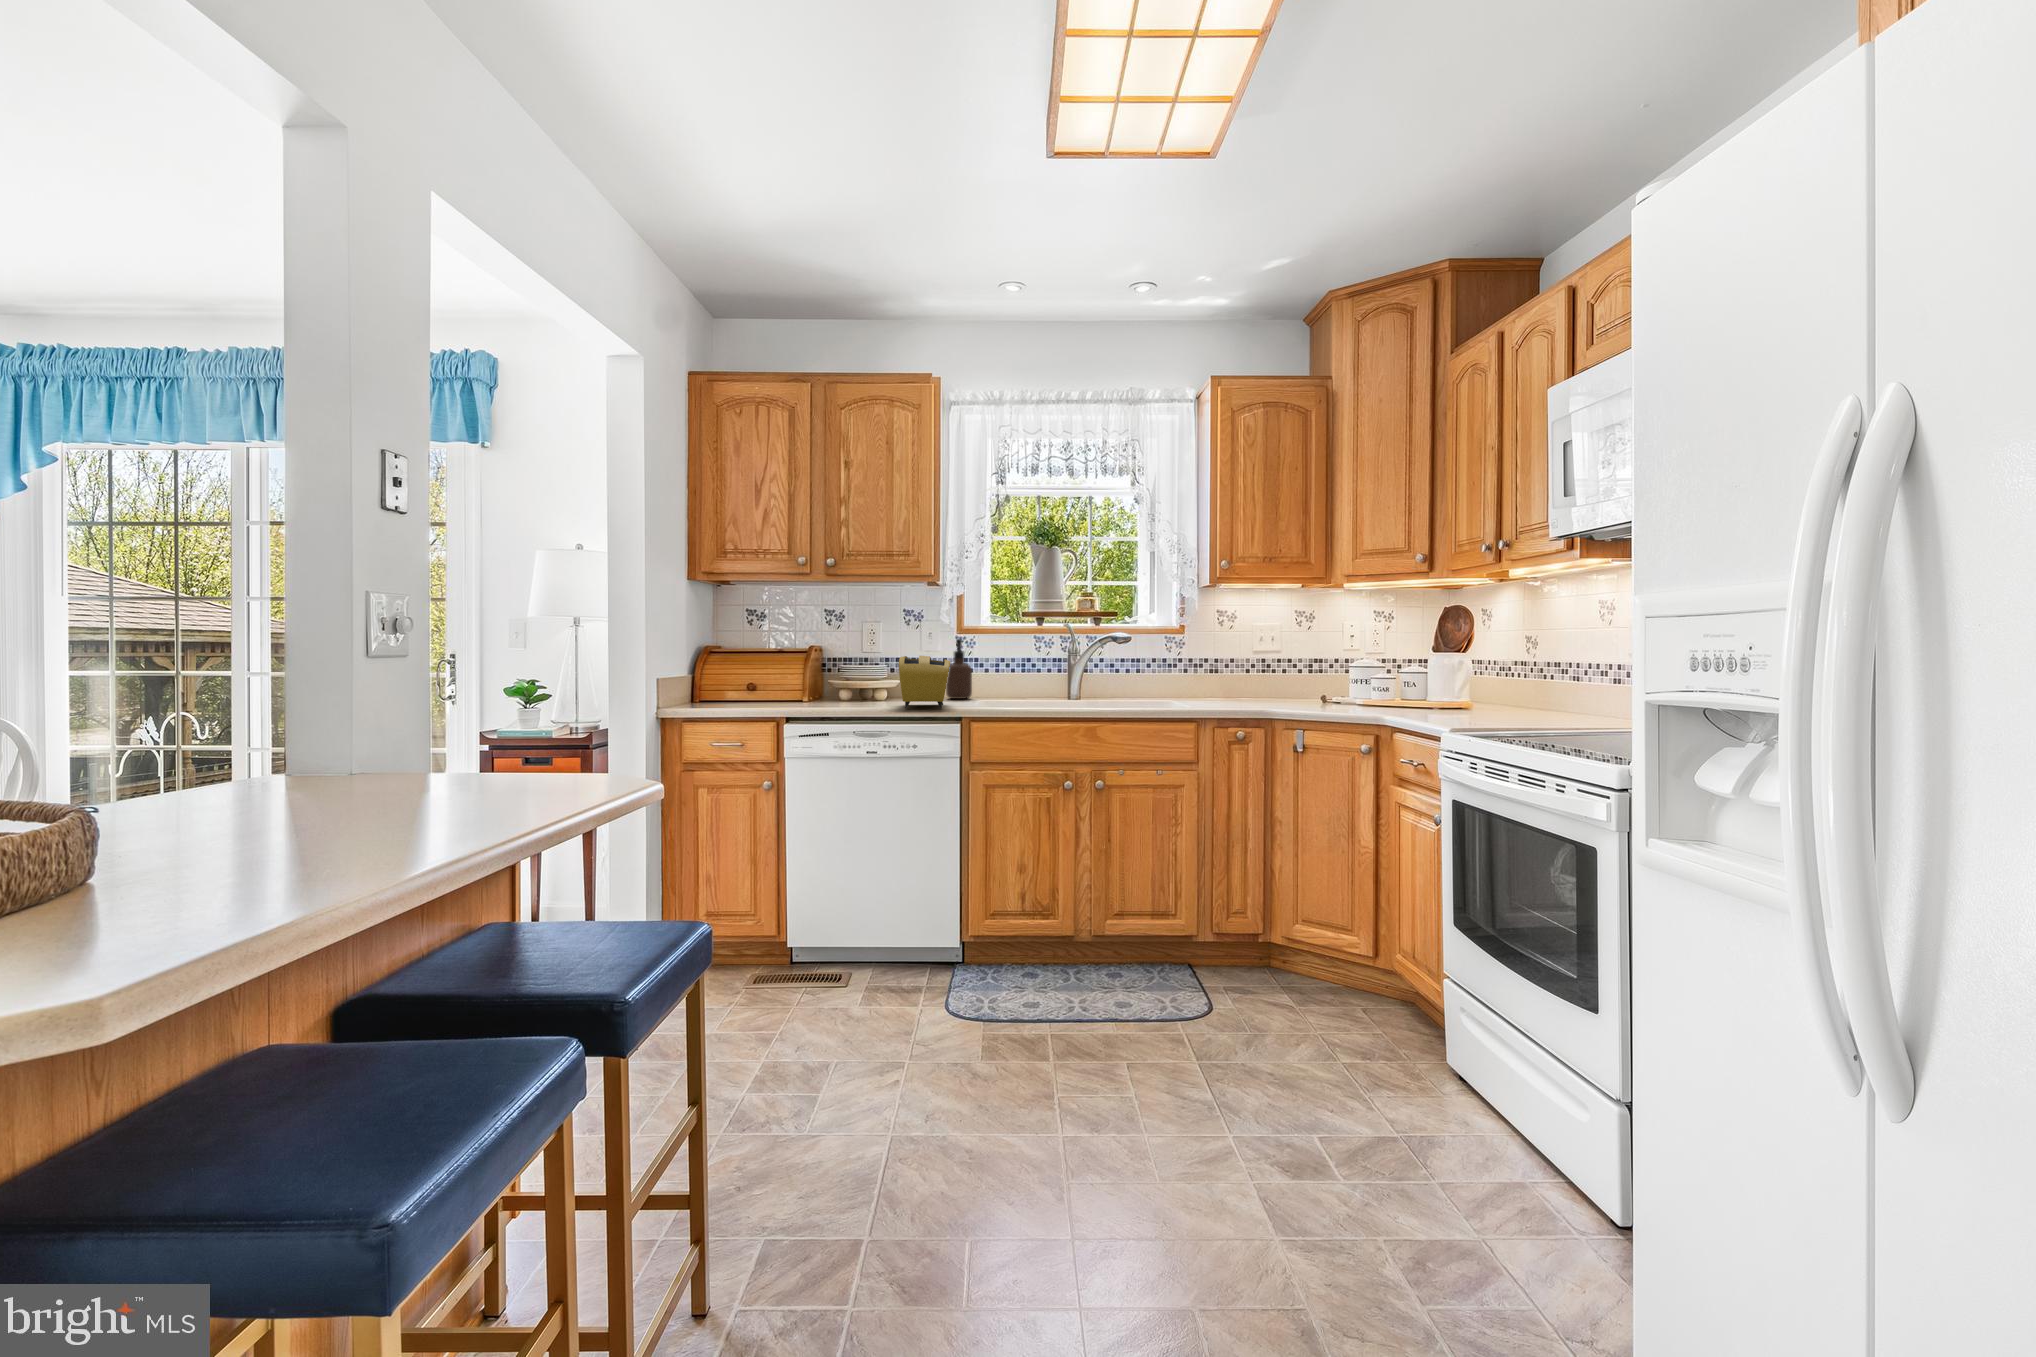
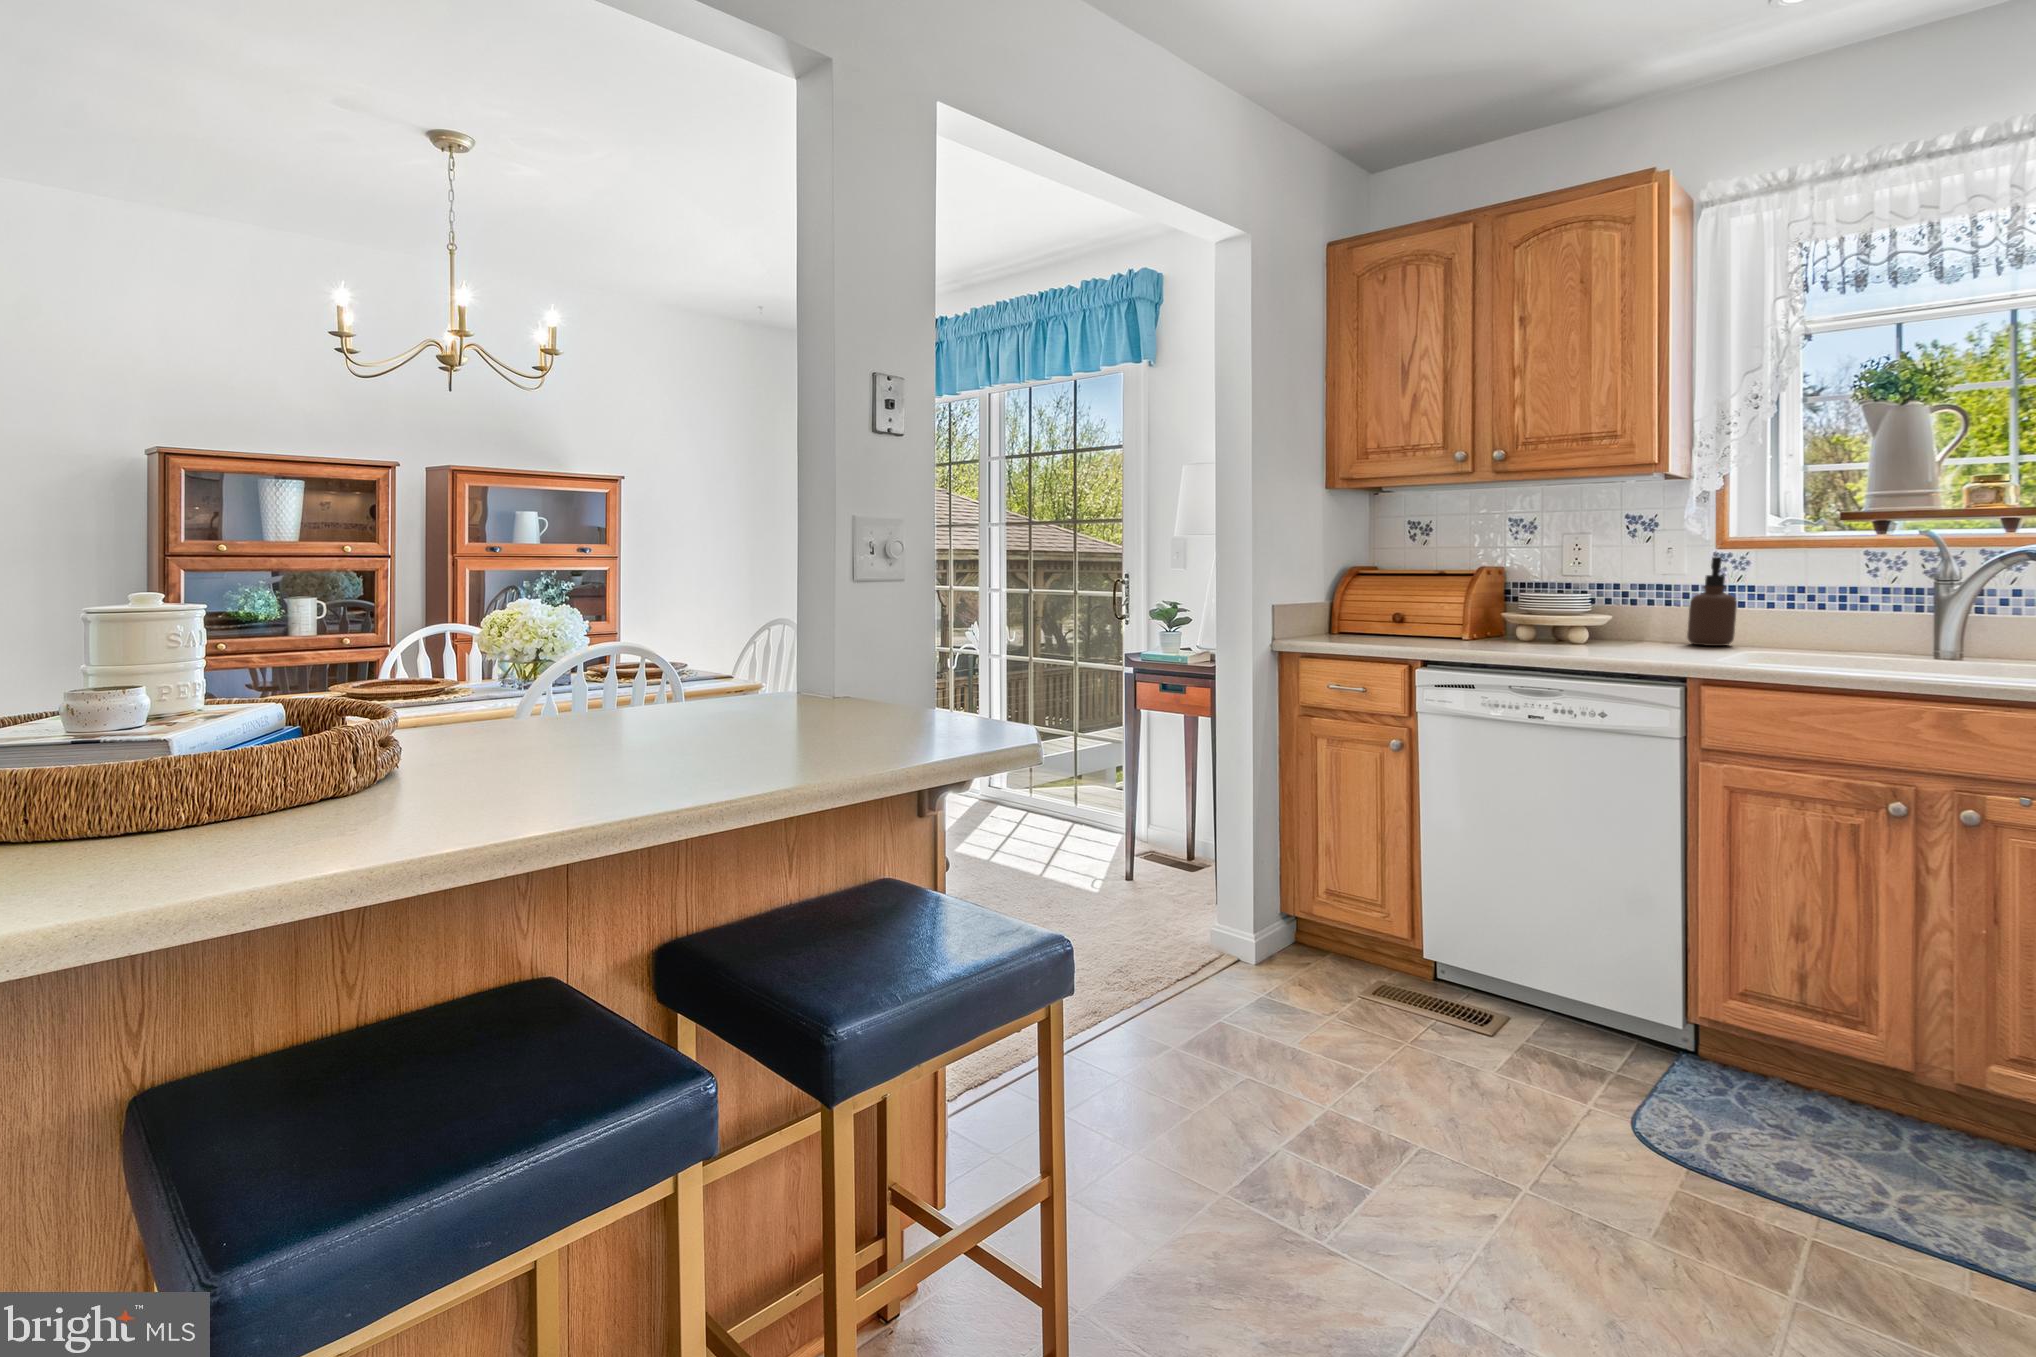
toaster: present [899,656,950,708] -> none [1589,584,1684,664]

